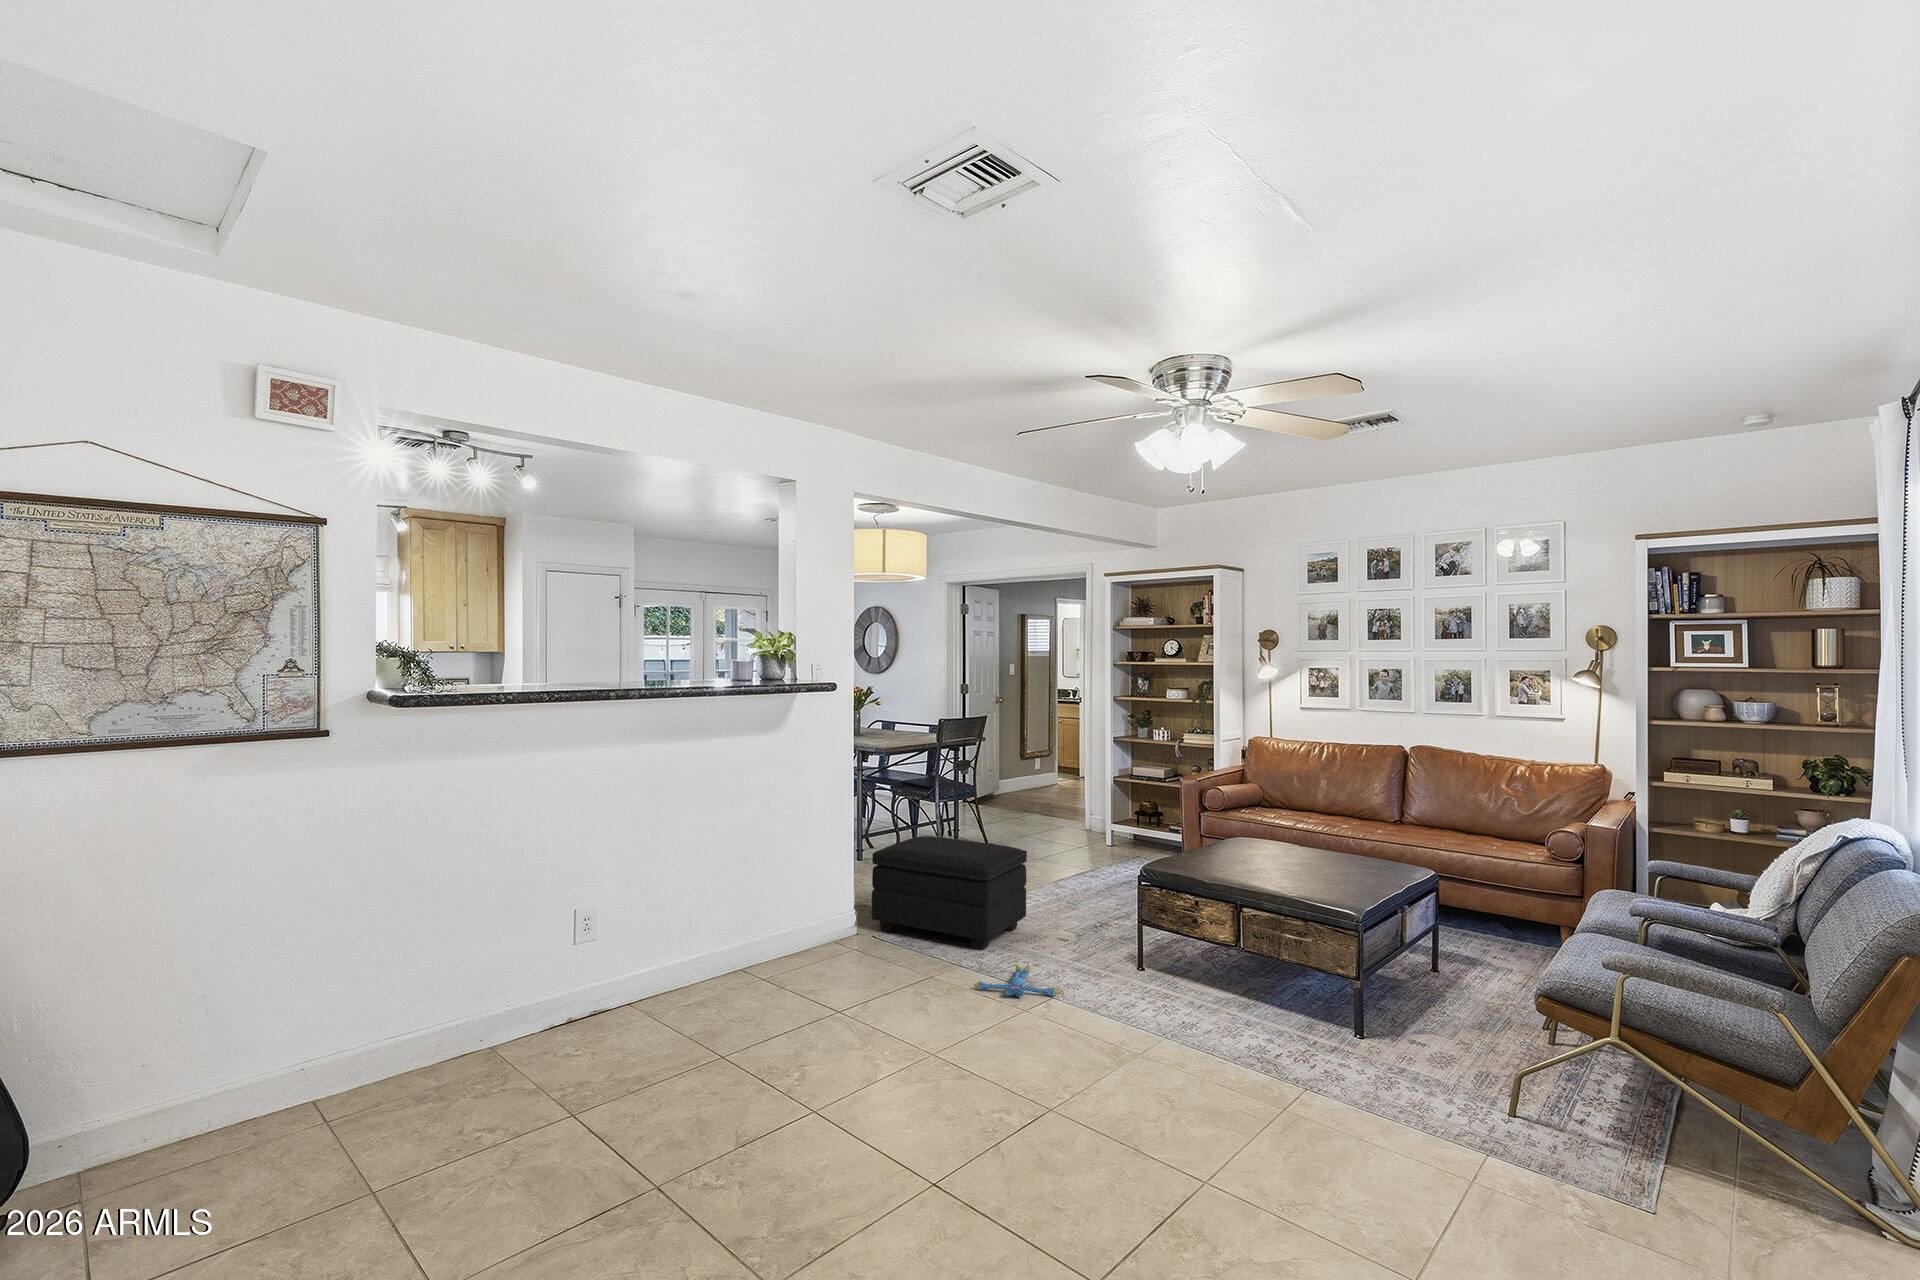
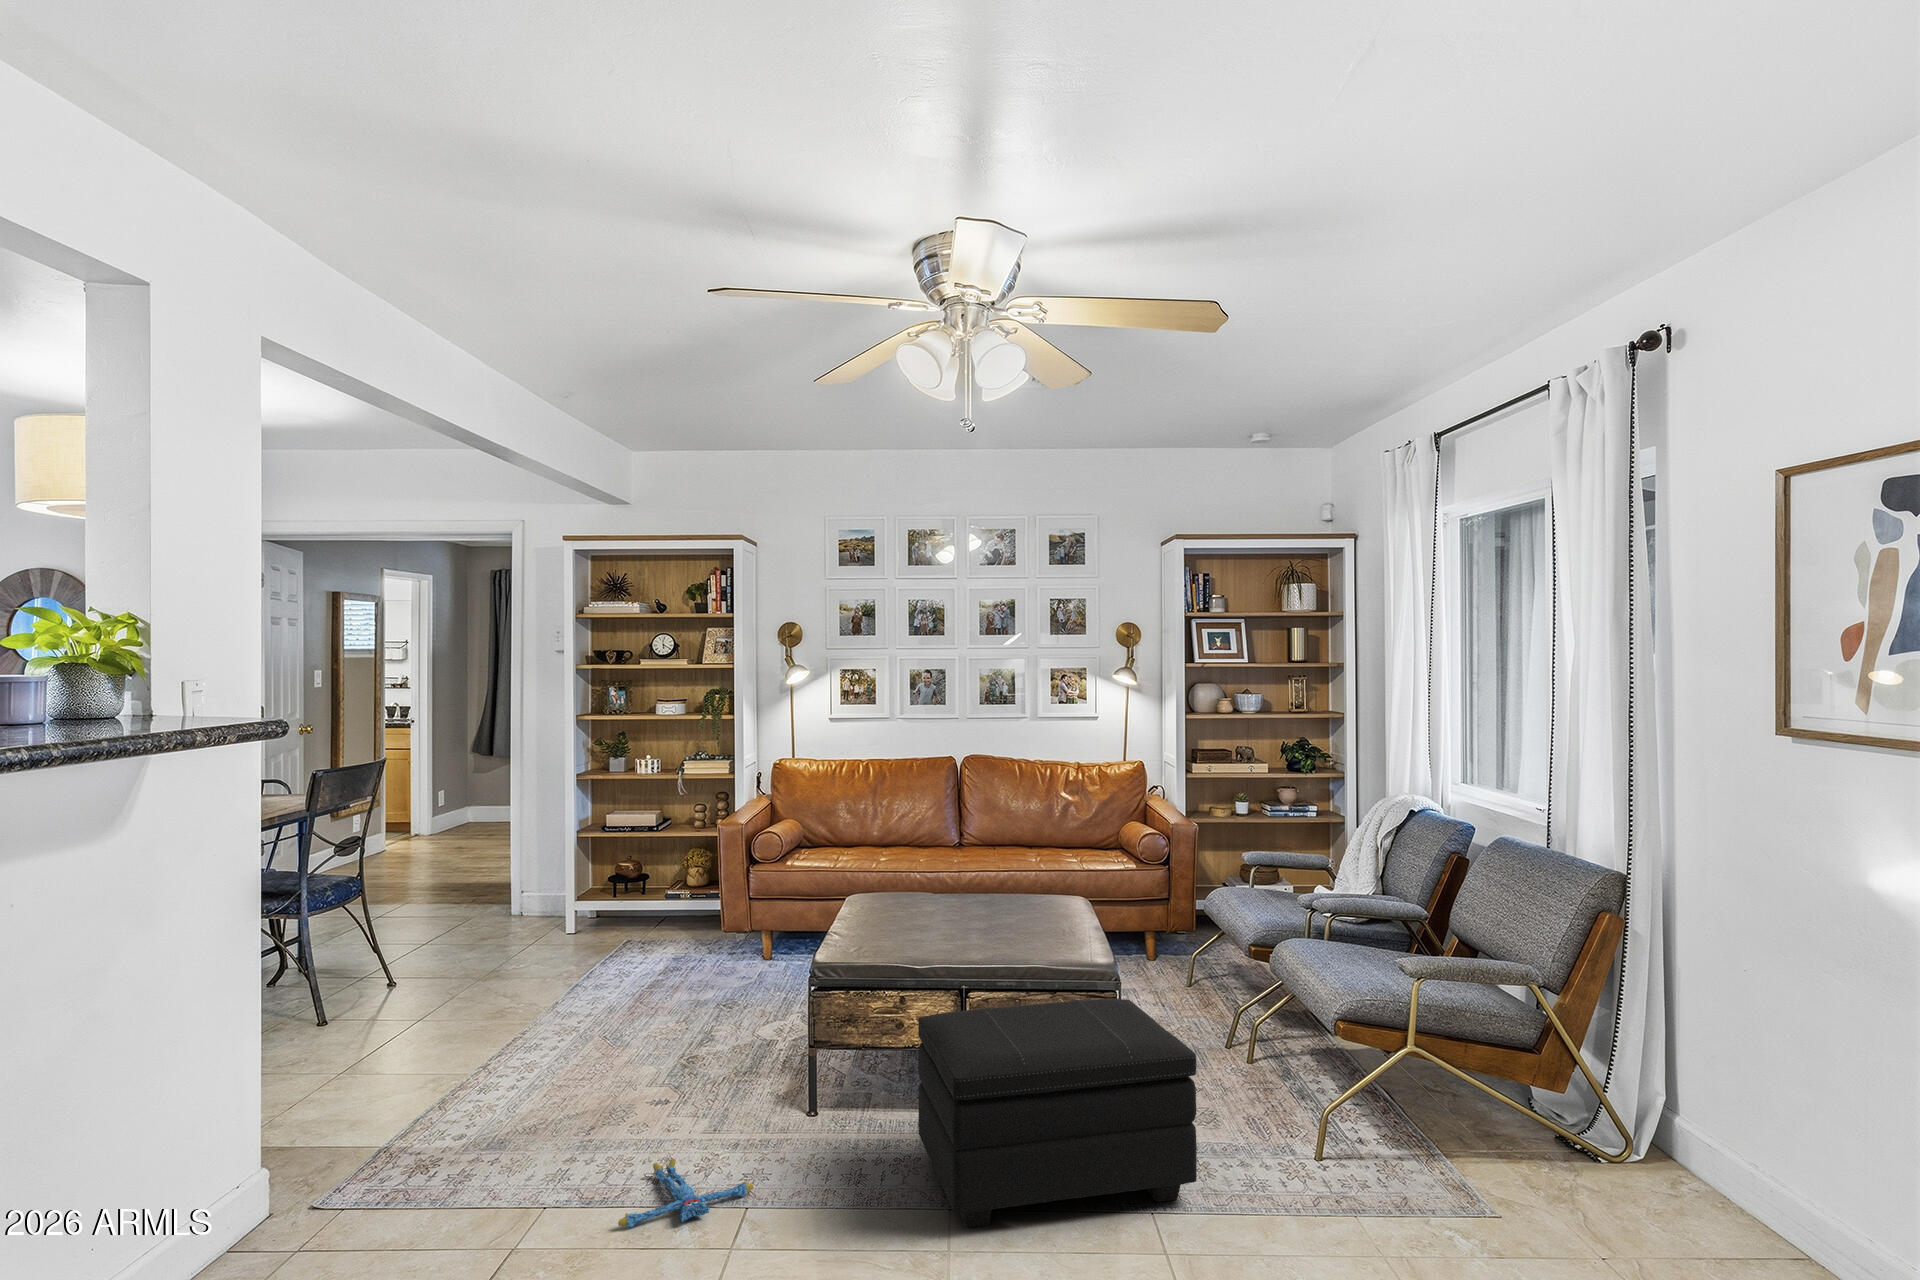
footstool: present [872,836,1027,950] -> present [918,999,1197,1227]

